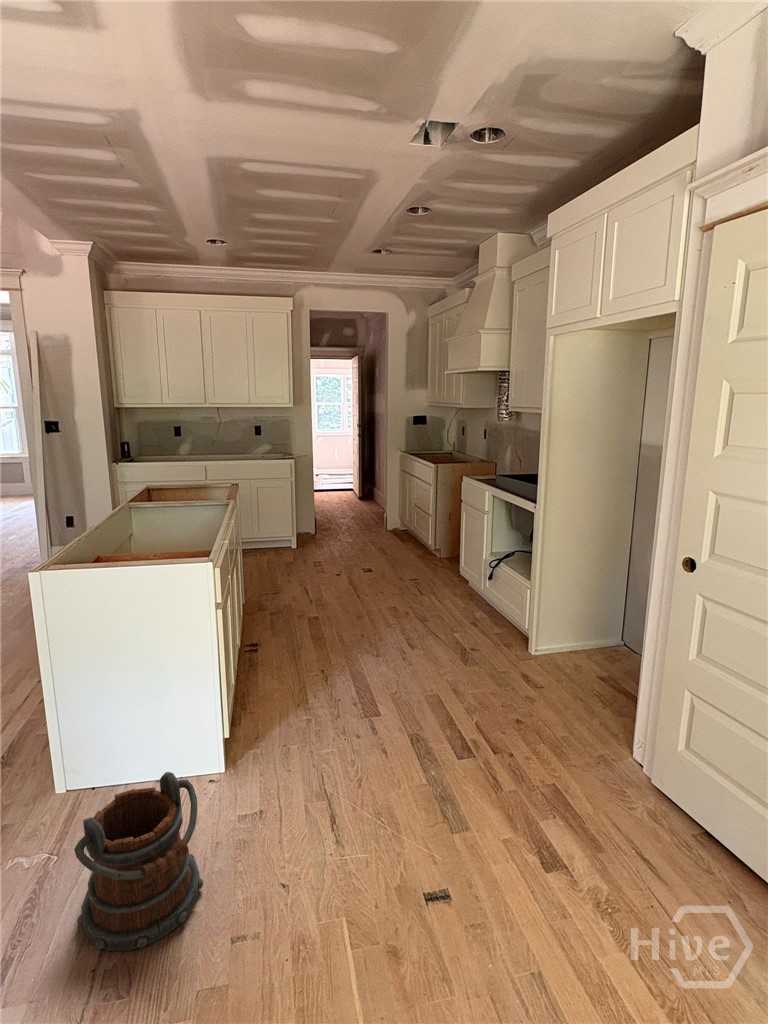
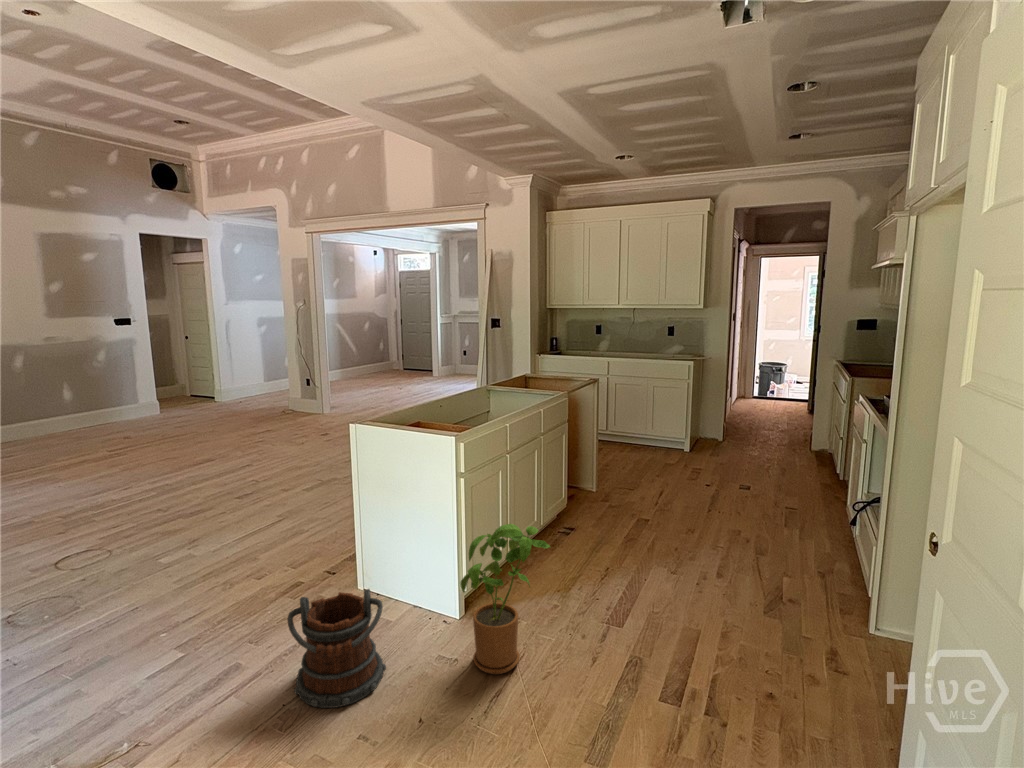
house plant: none [261,641,358,808] -> present [460,524,550,674]

